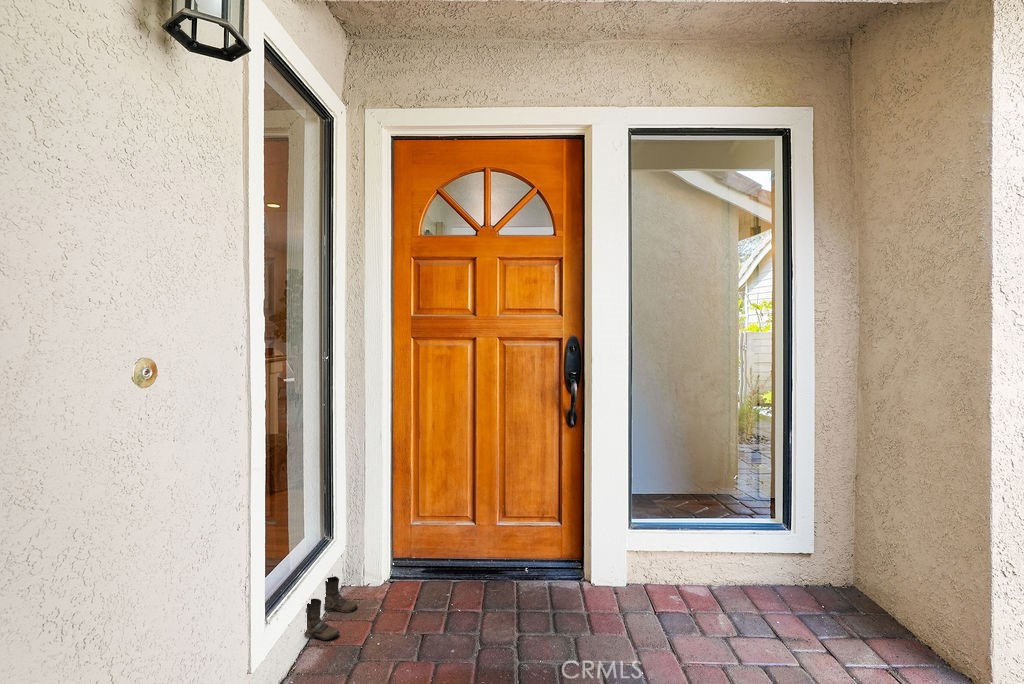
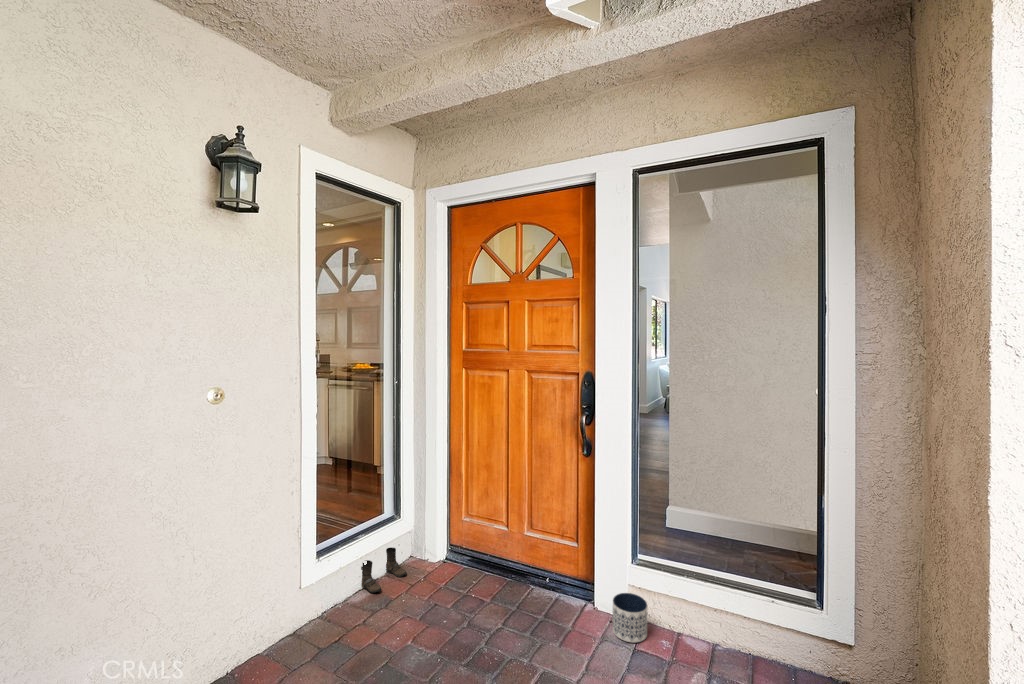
planter: none [621,559,657,606] -> present [613,593,647,643]

